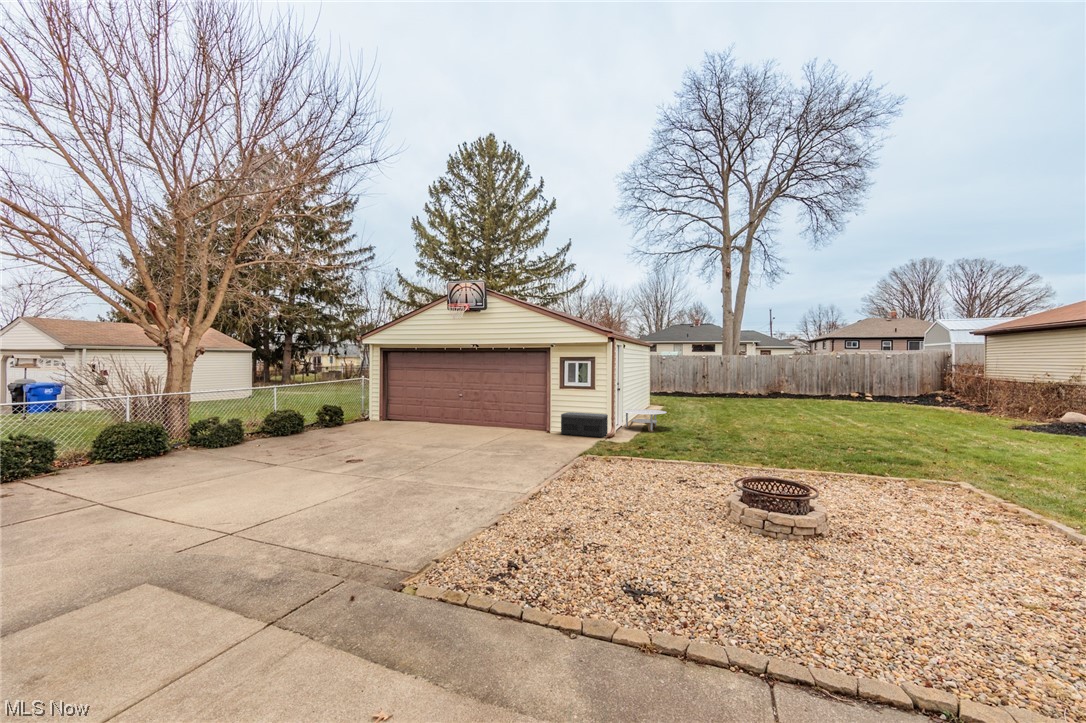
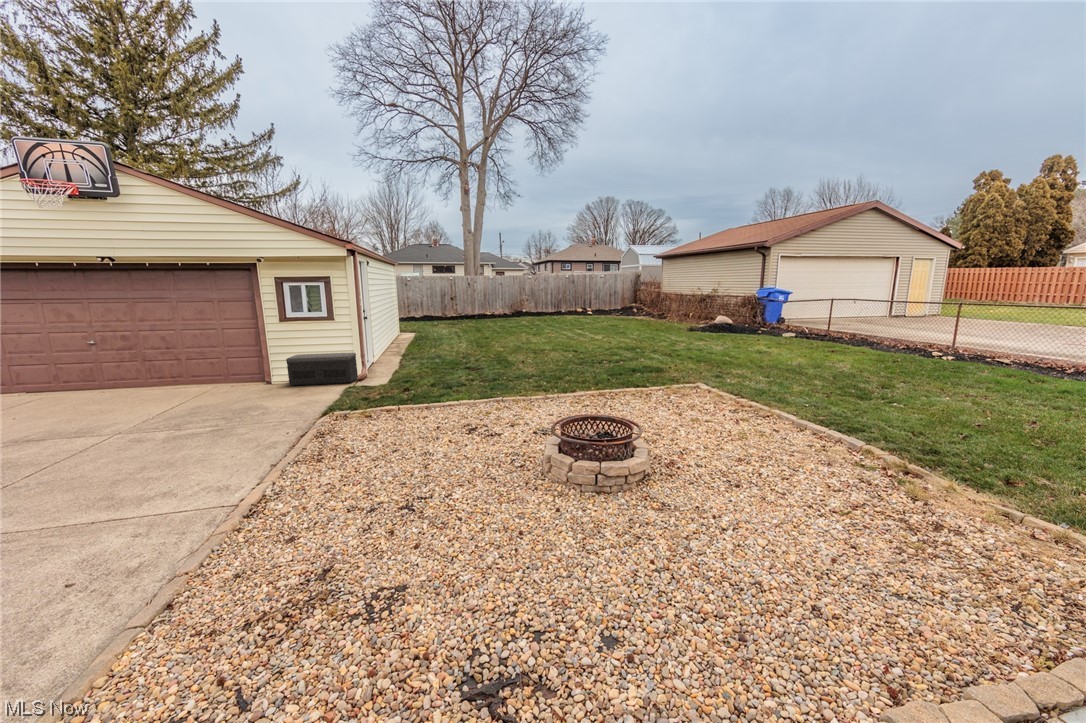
round table: present [623,409,667,432] -> none [374,341,428,368]

